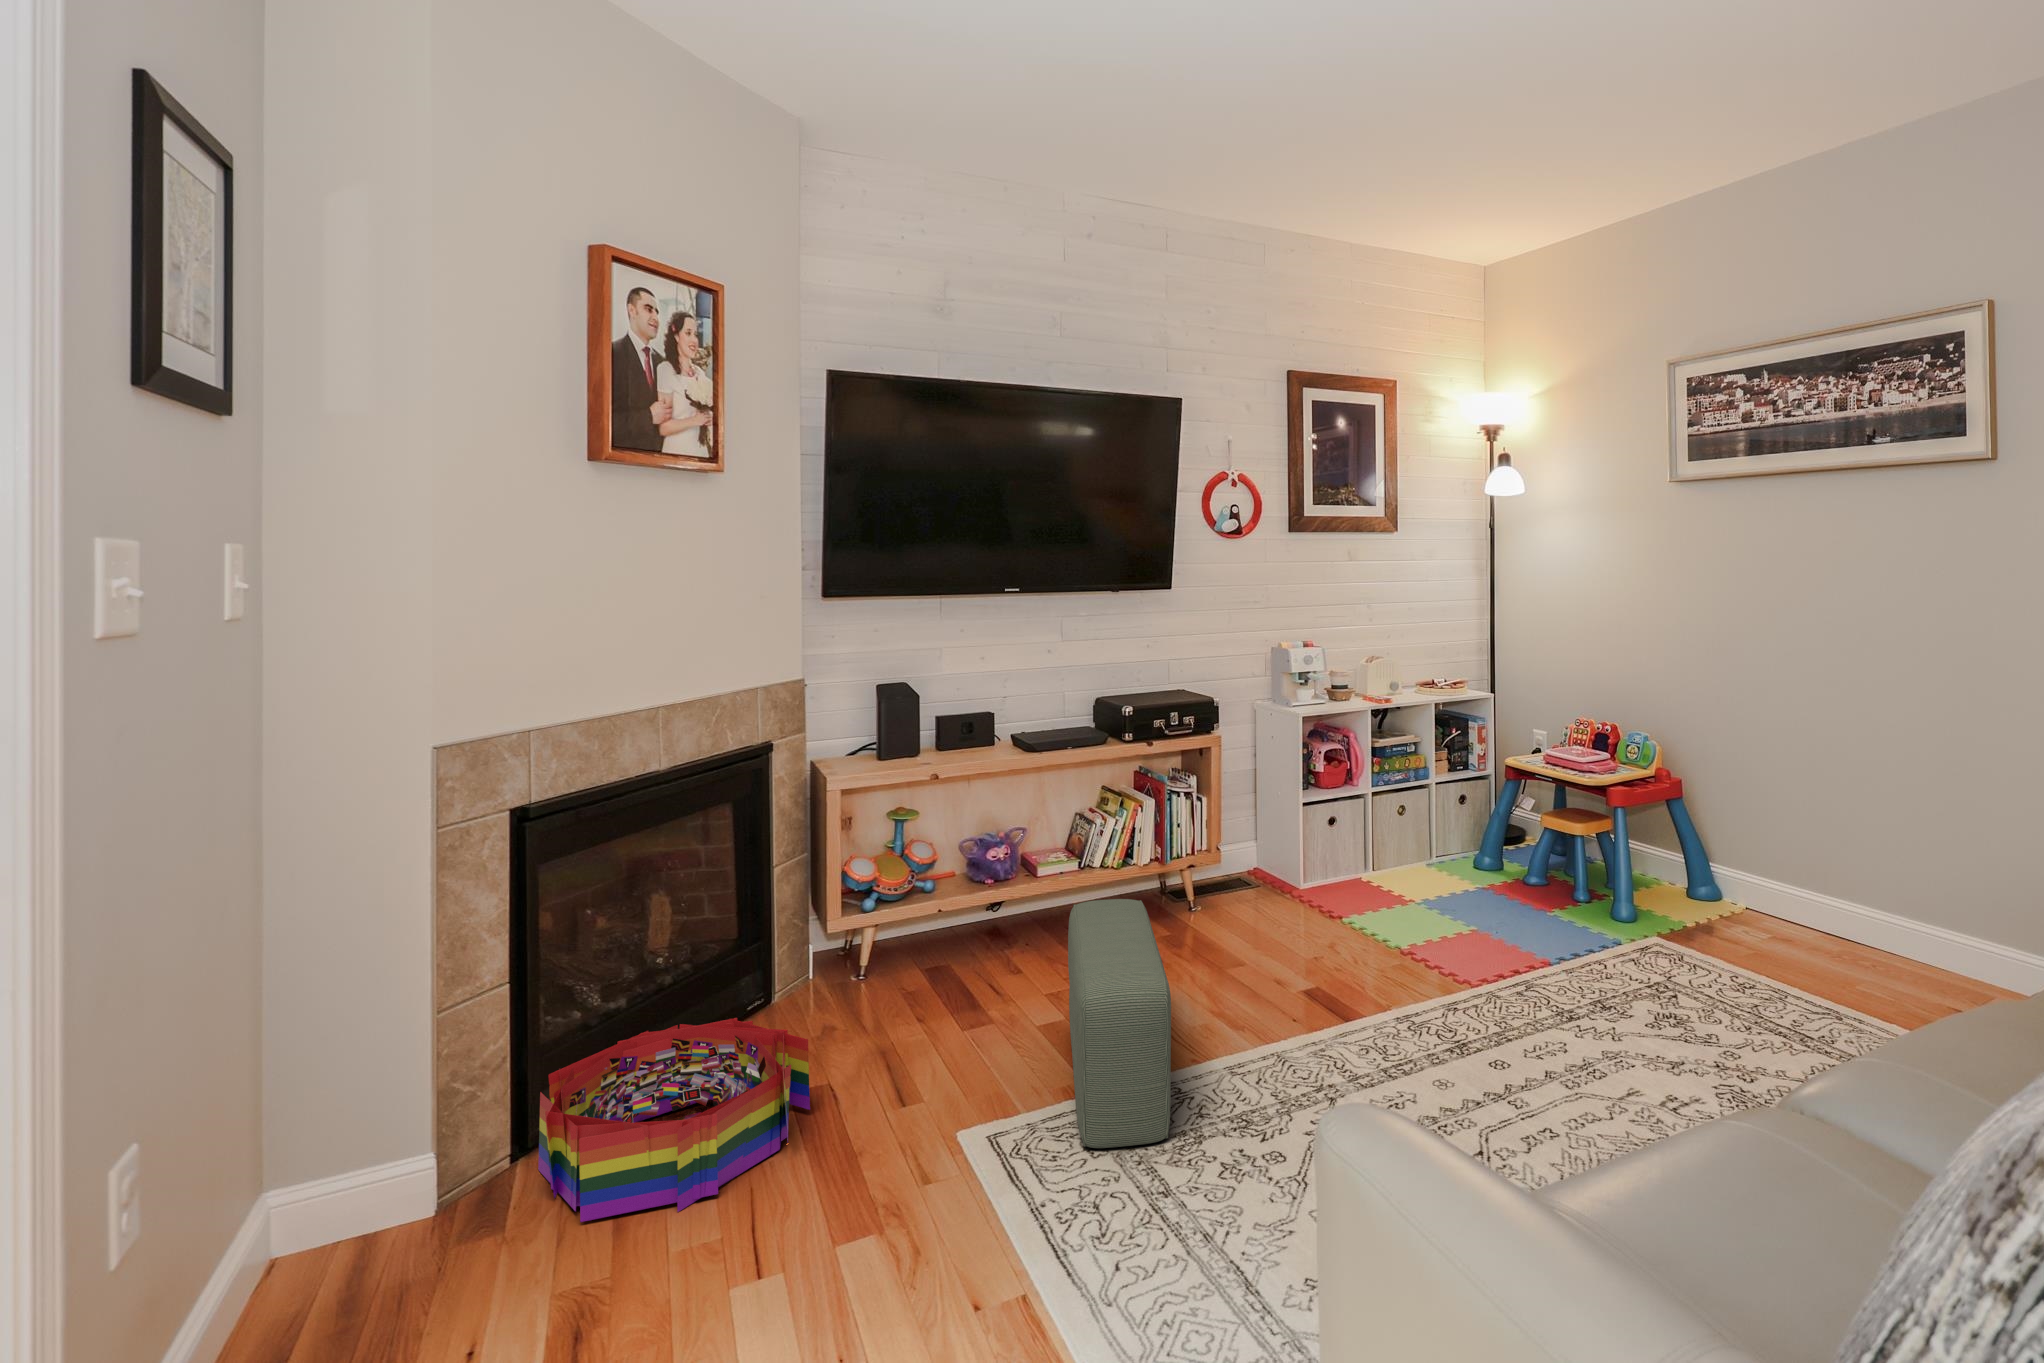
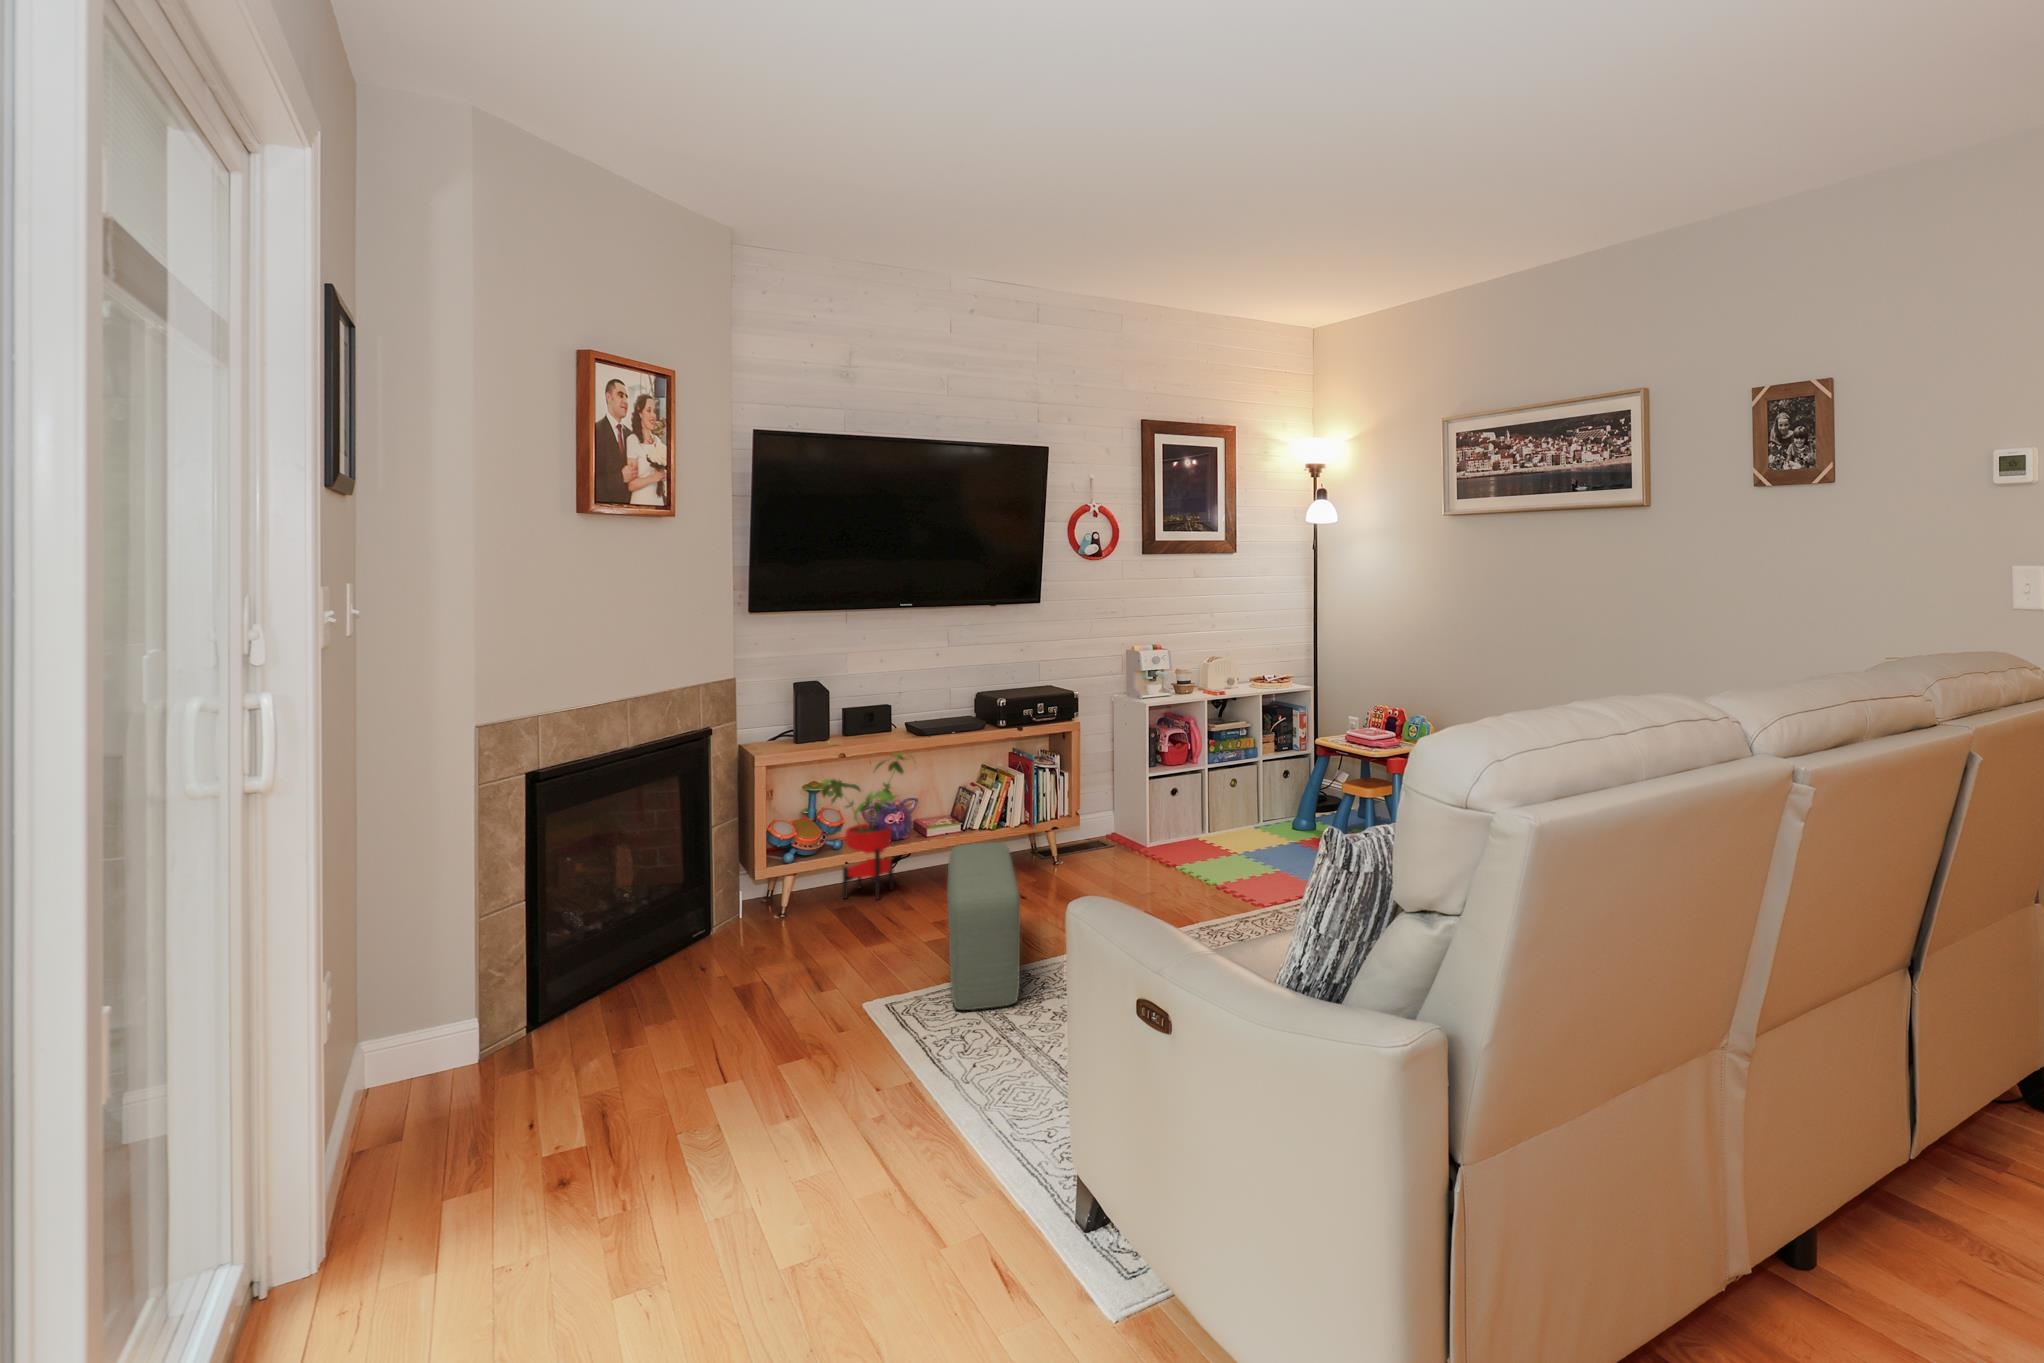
house plant: none [908,763,1024,958] -> present [822,752,908,900]
storage bin: present [538,1018,810,1222] -> none [547,931,749,1062]

